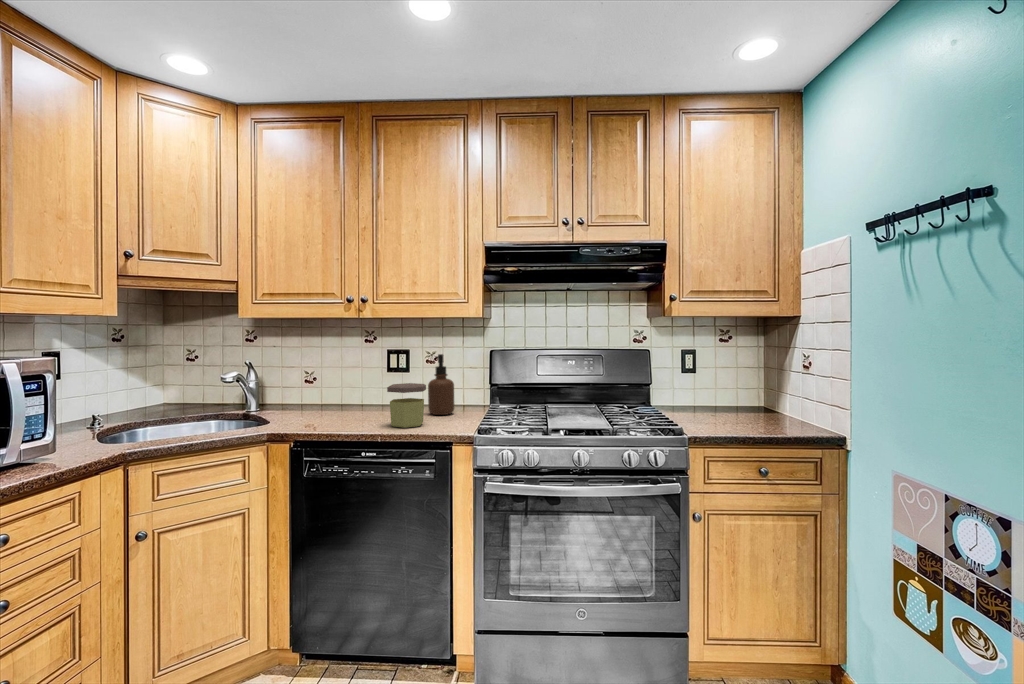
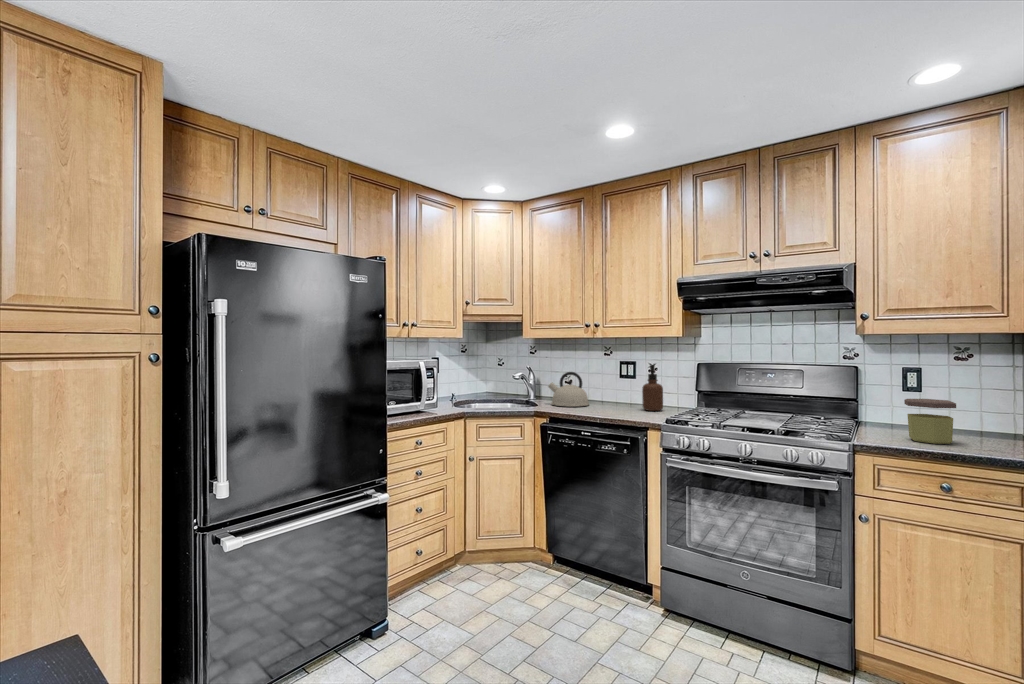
kettle: none [286,368,351,420] -> present [548,372,589,407]
jar: present [387,383,426,428] -> present [904,399,956,444]

